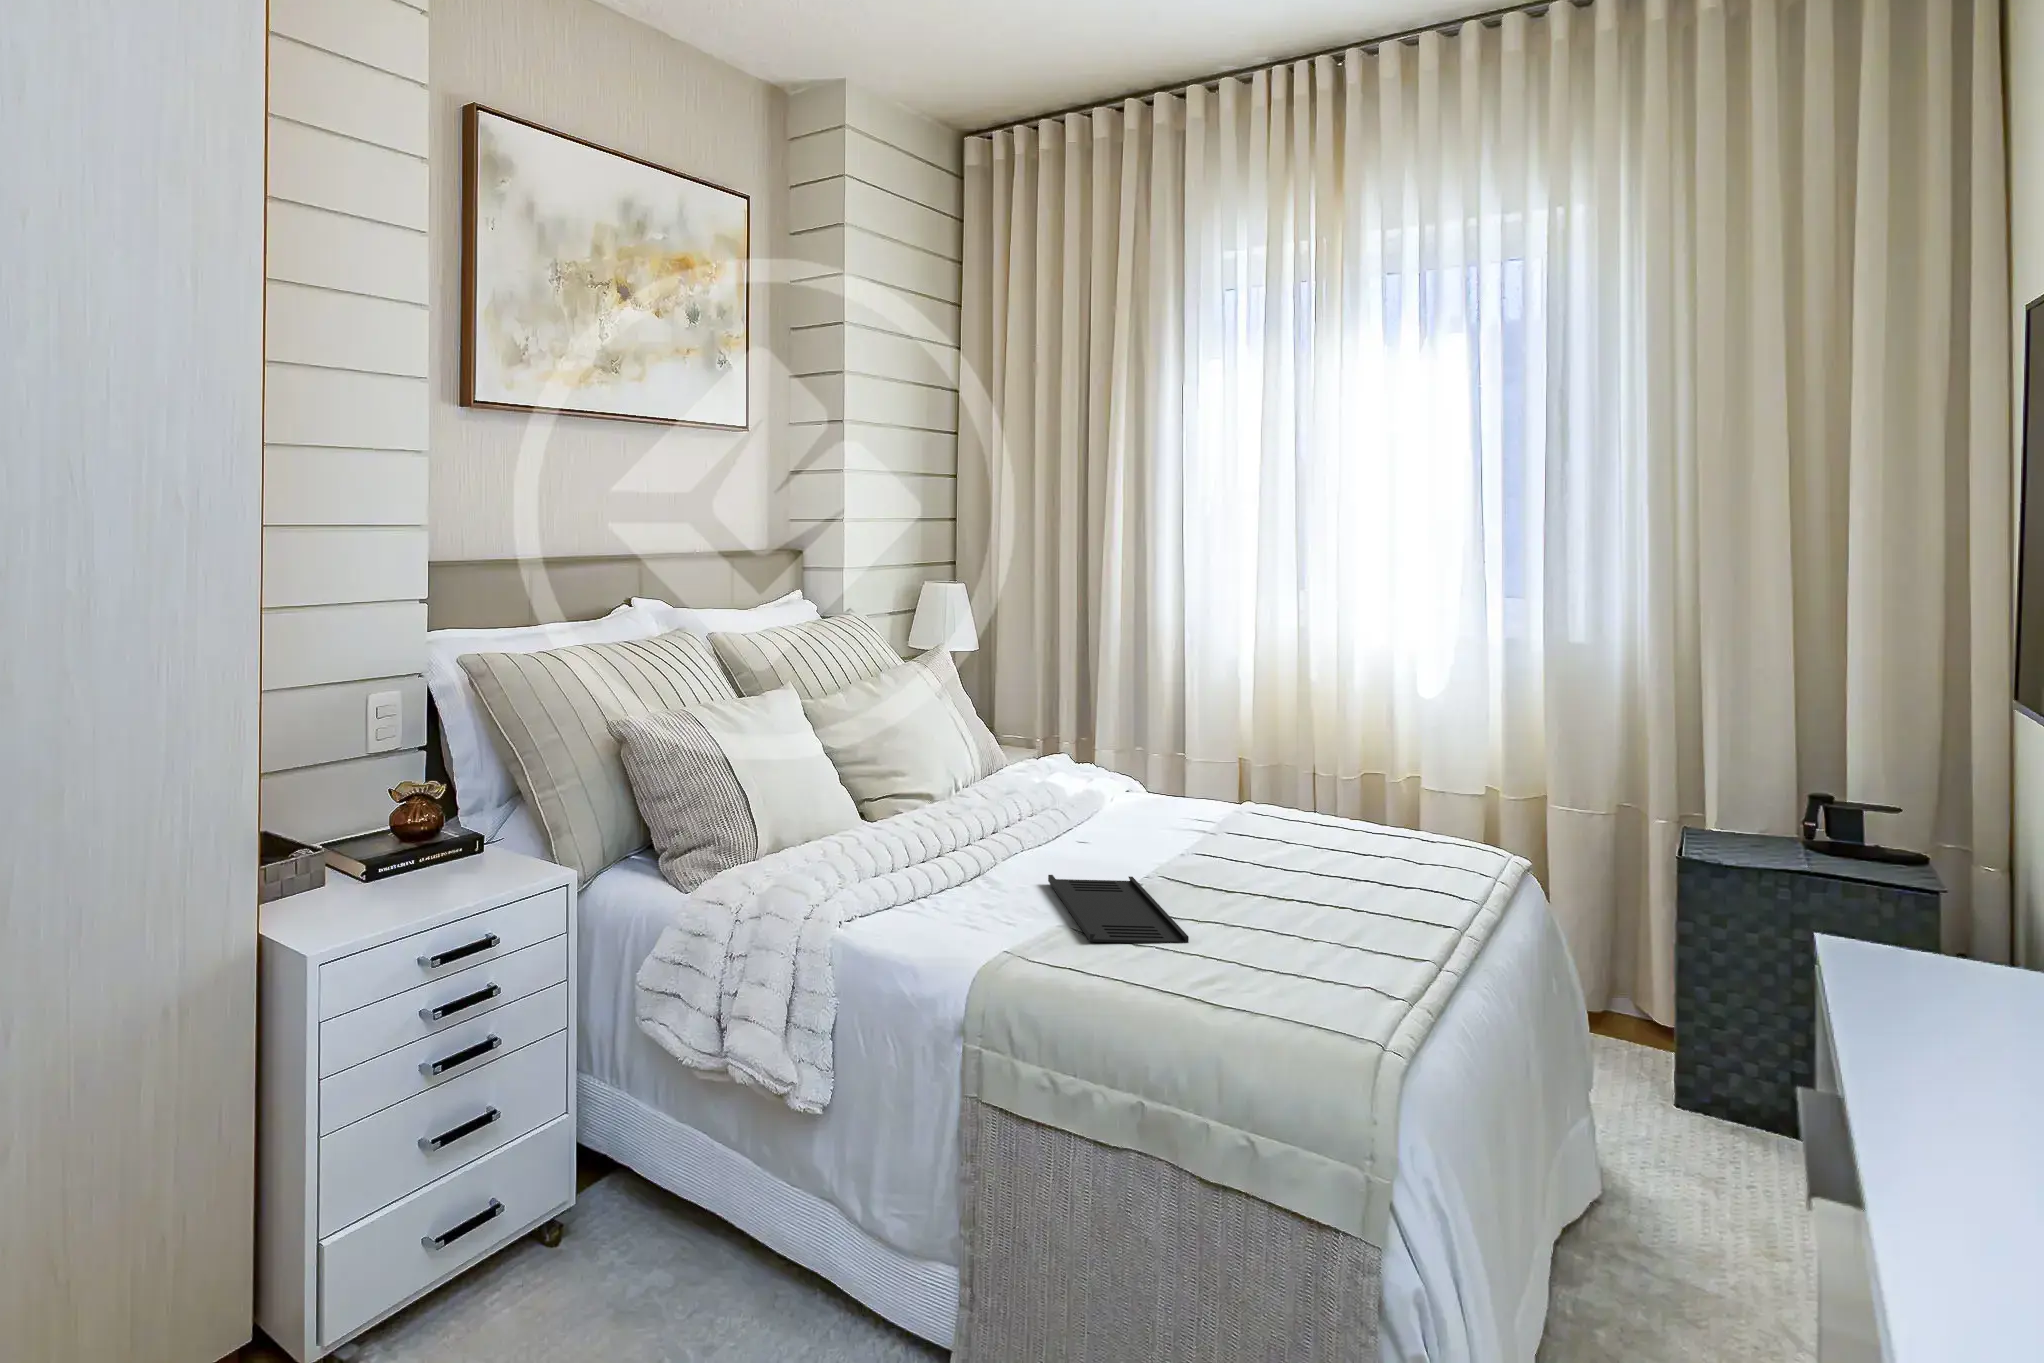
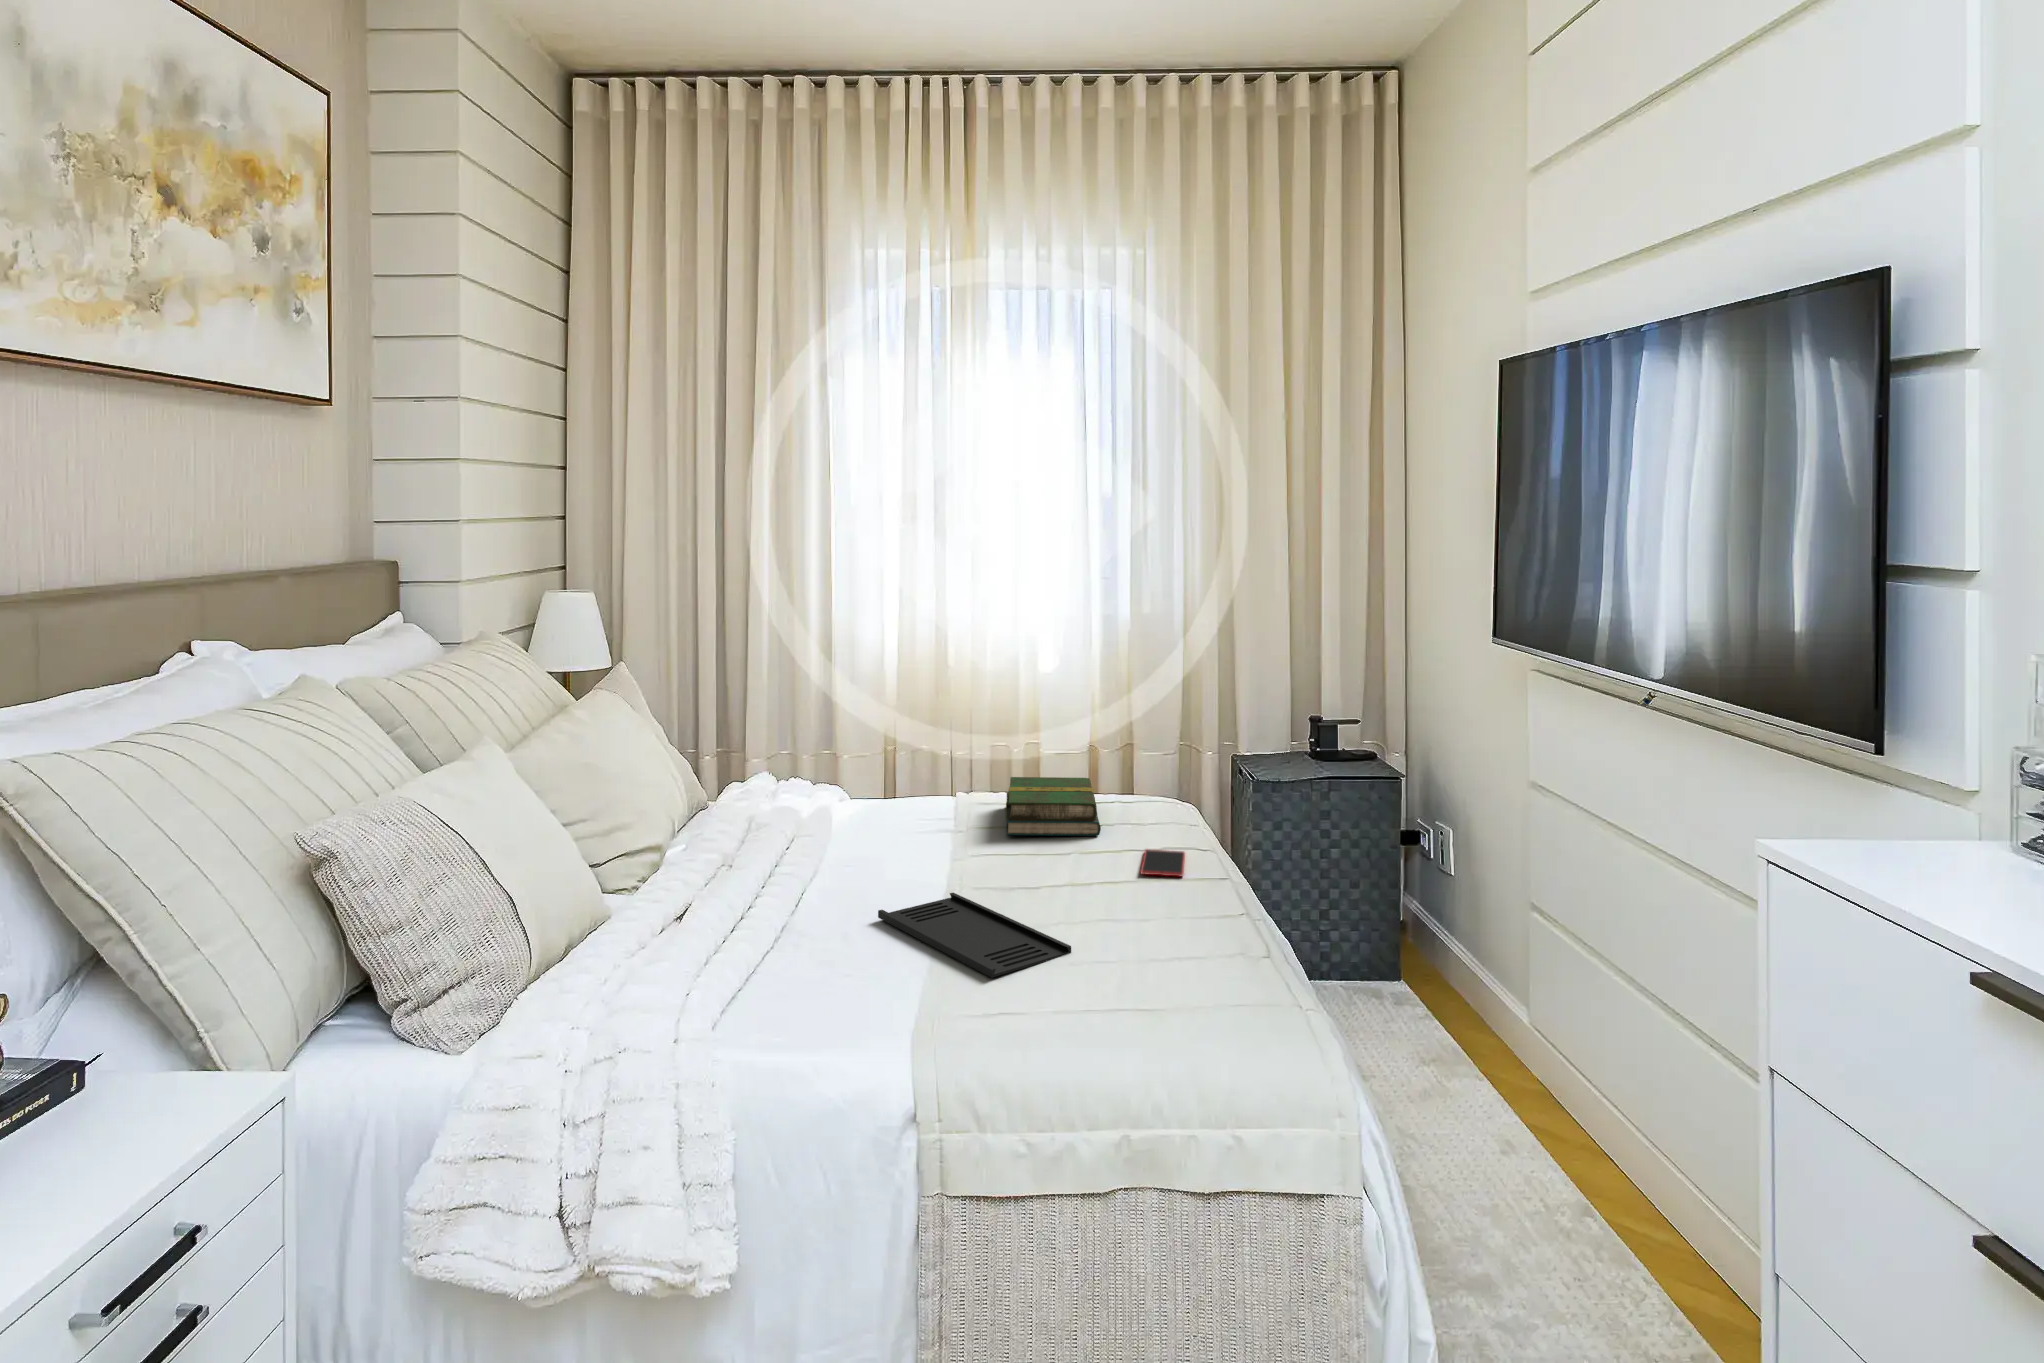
book: none [1245,794,1379,863] -> present [1006,777,1101,836]
smartphone: none [1345,883,1425,912] -> present [1140,849,1185,876]

